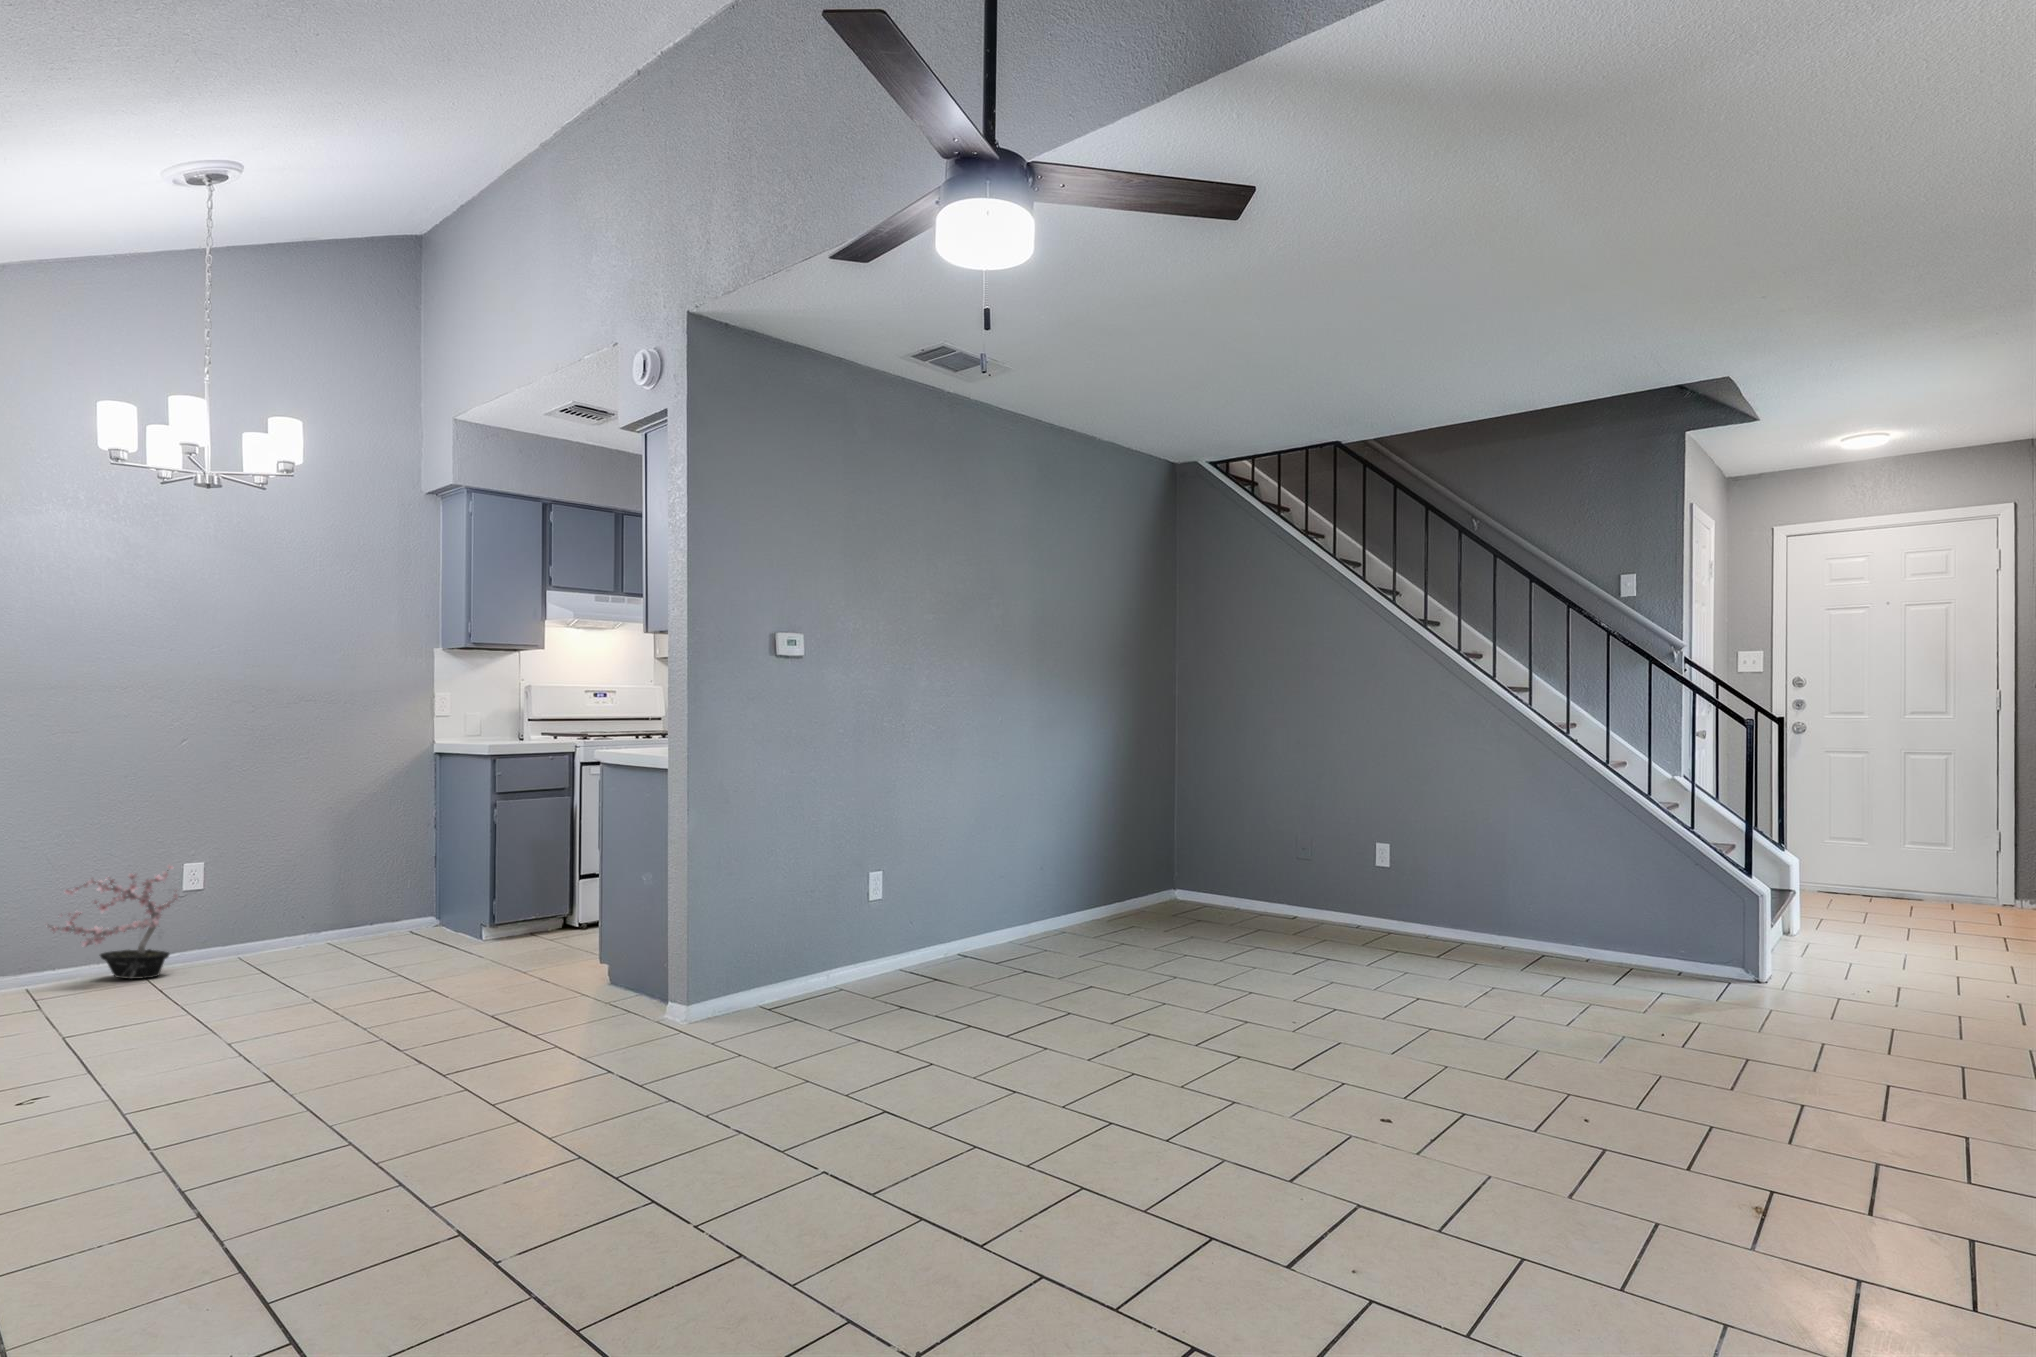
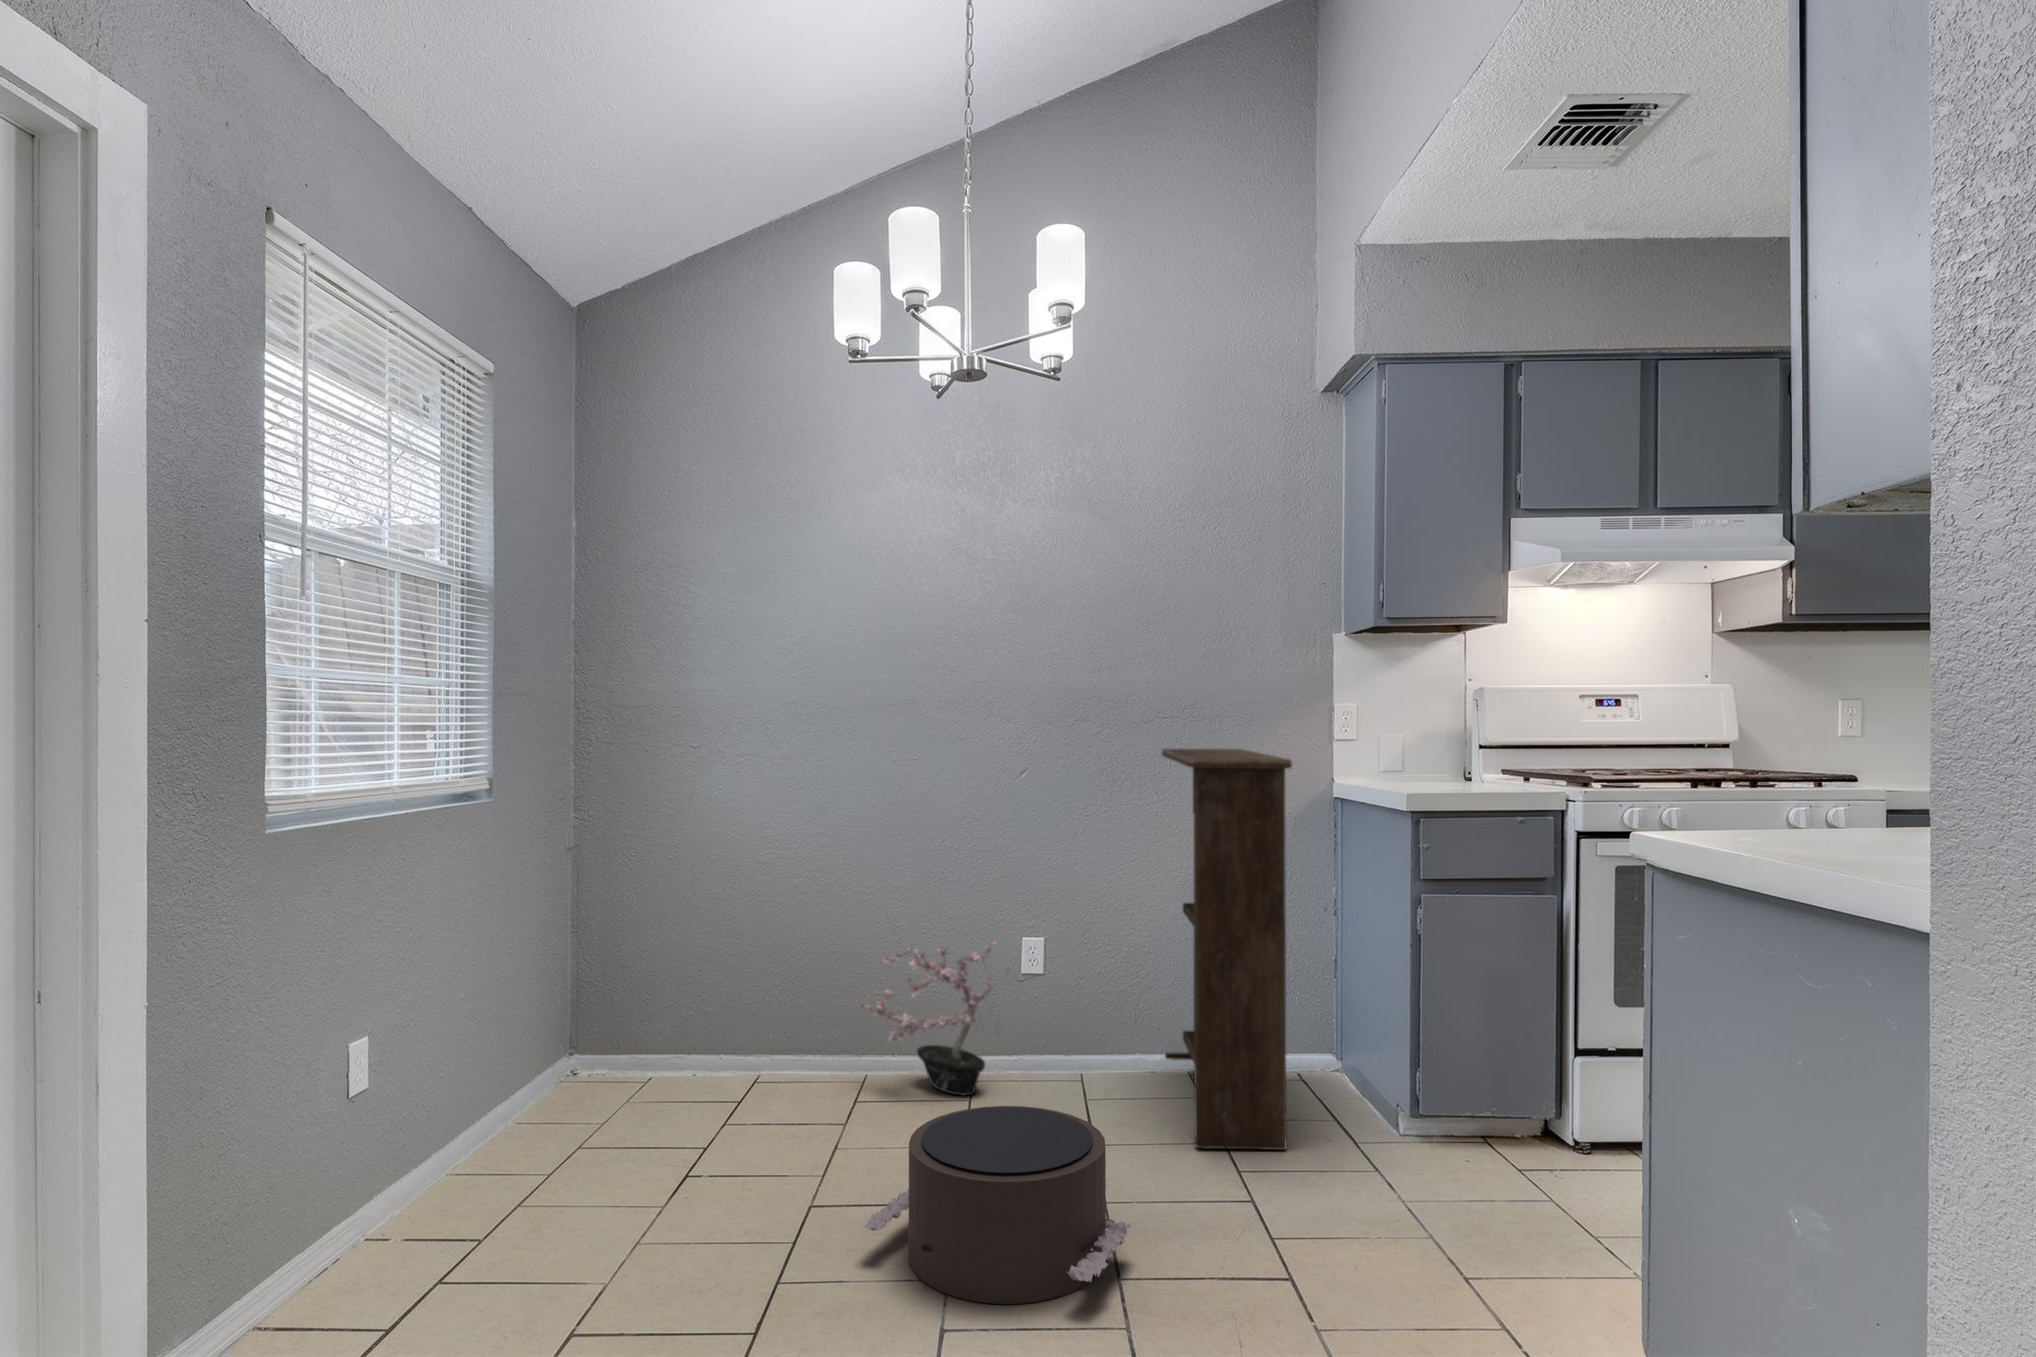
bookshelf: none [304,725,422,965] -> present [1162,748,1292,1150]
pouf: none [155,939,340,1033] -> present [864,1106,1131,1304]

